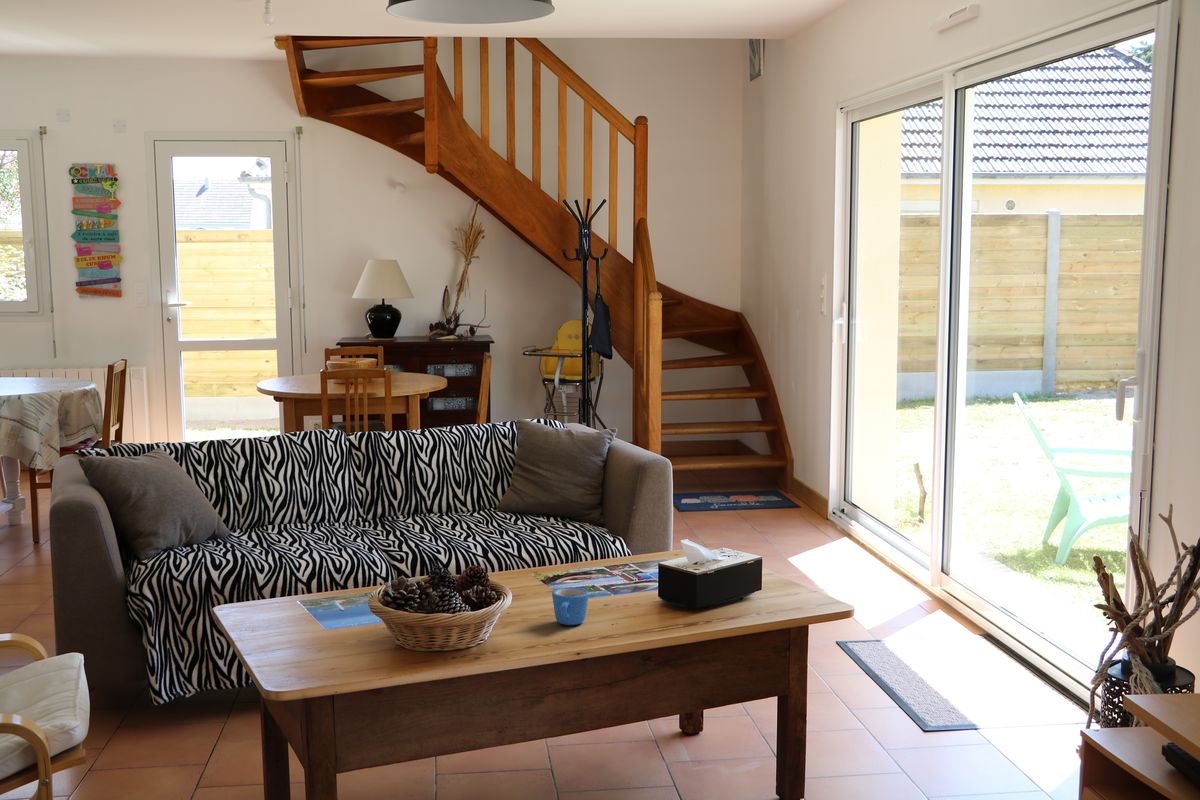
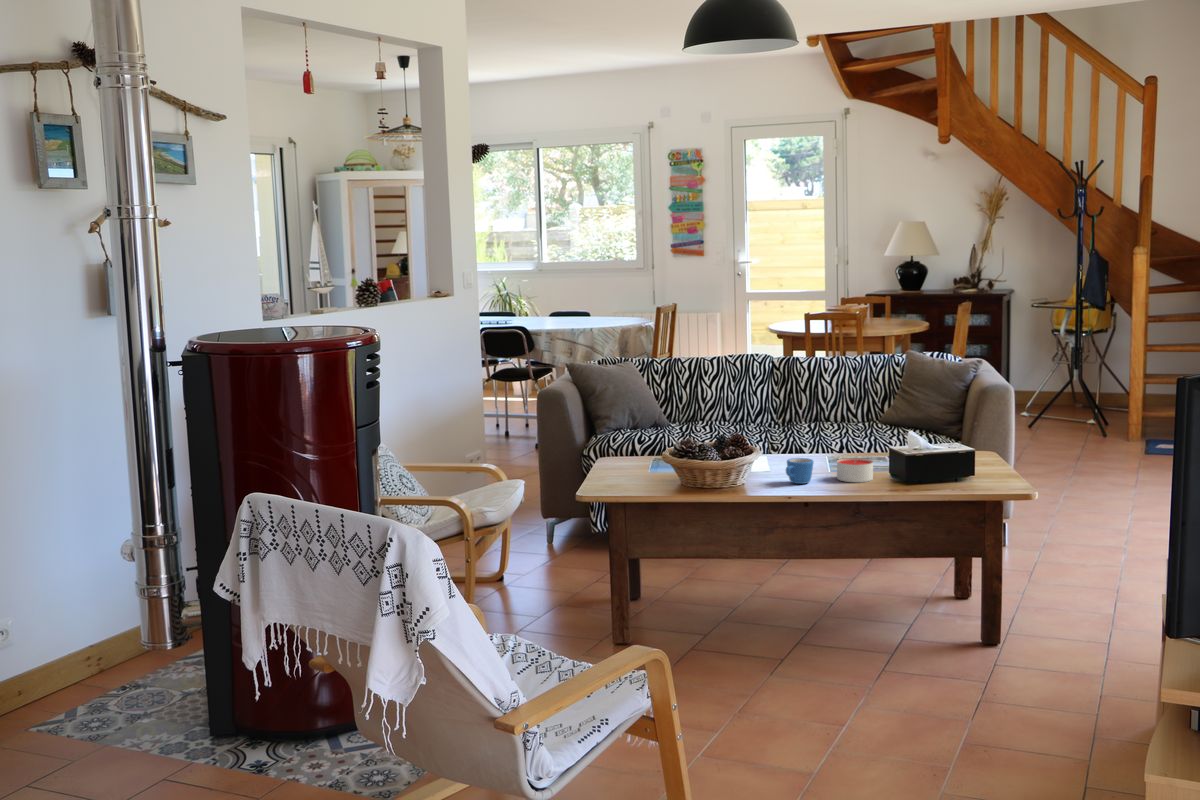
candle: none [606,577,653,613] -> present [837,458,873,482]

